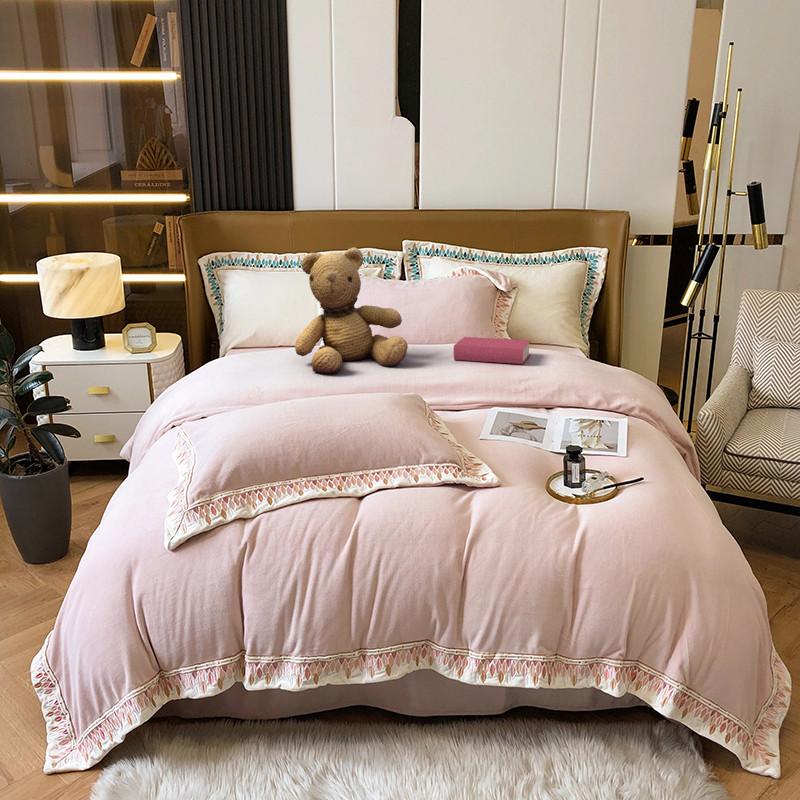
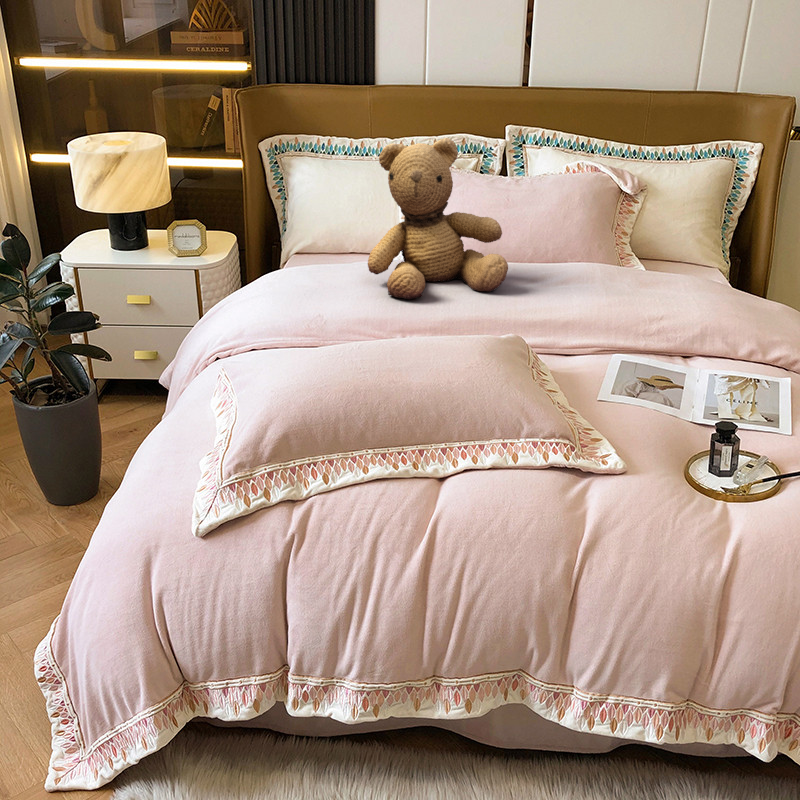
book: present [454,337,530,364] -> none [565,256,665,296]

